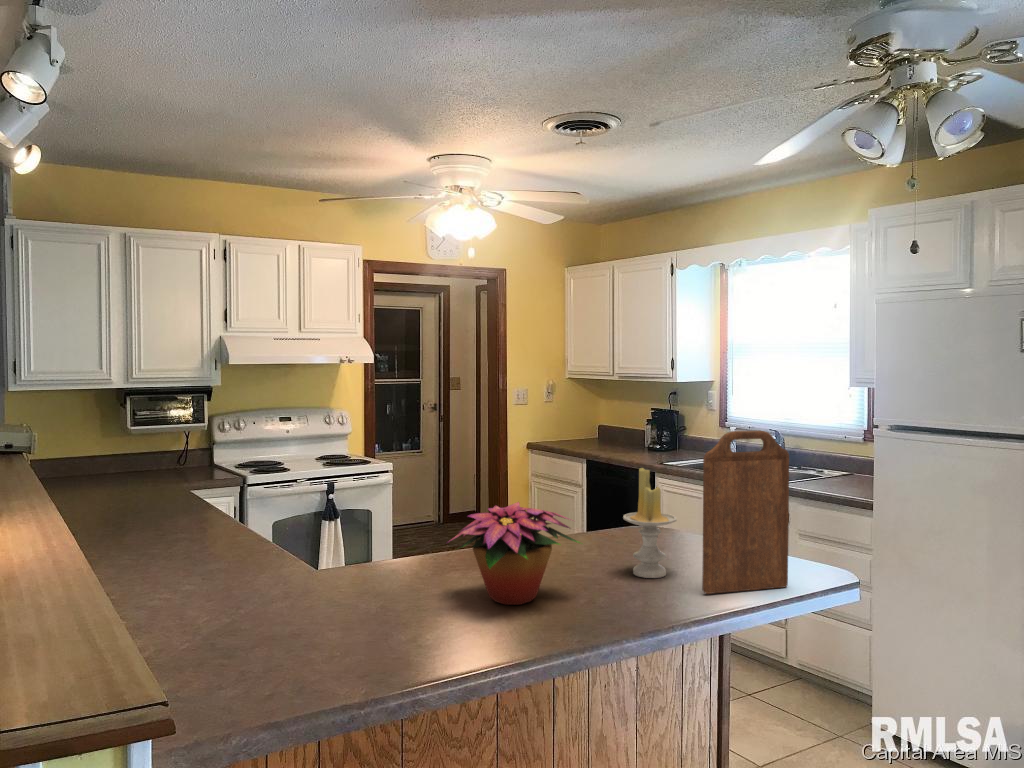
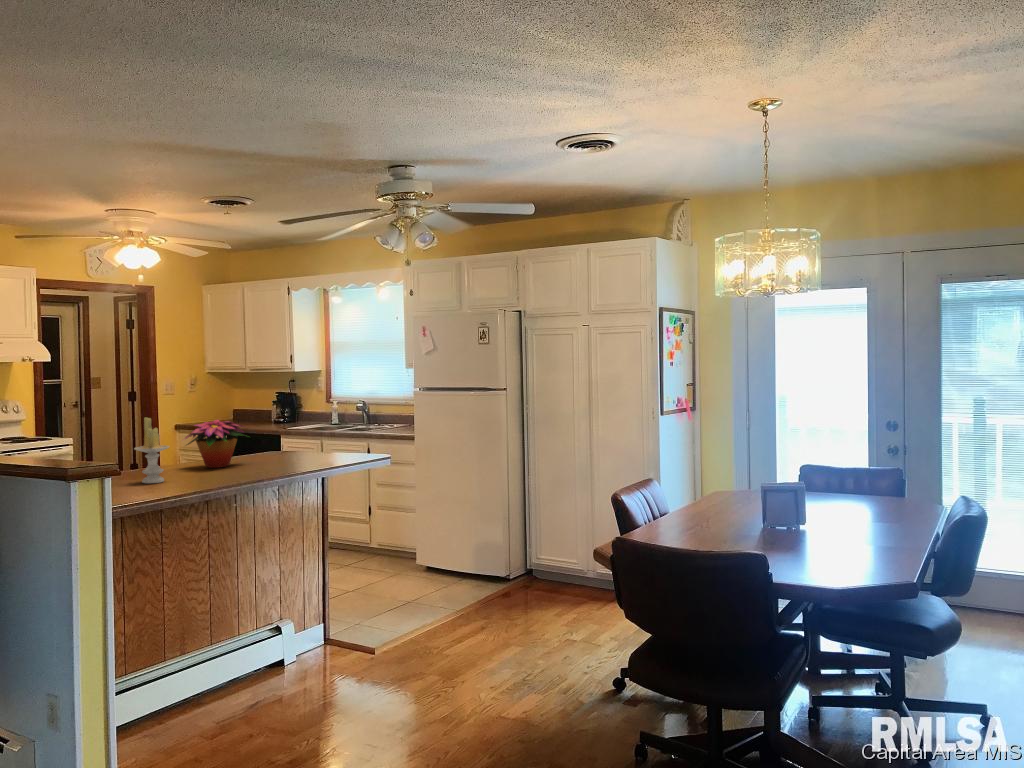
cutting board: present [702,430,789,594] -> none [309,381,351,458]
candle: present [624,468,677,578] -> present [135,417,169,483]

